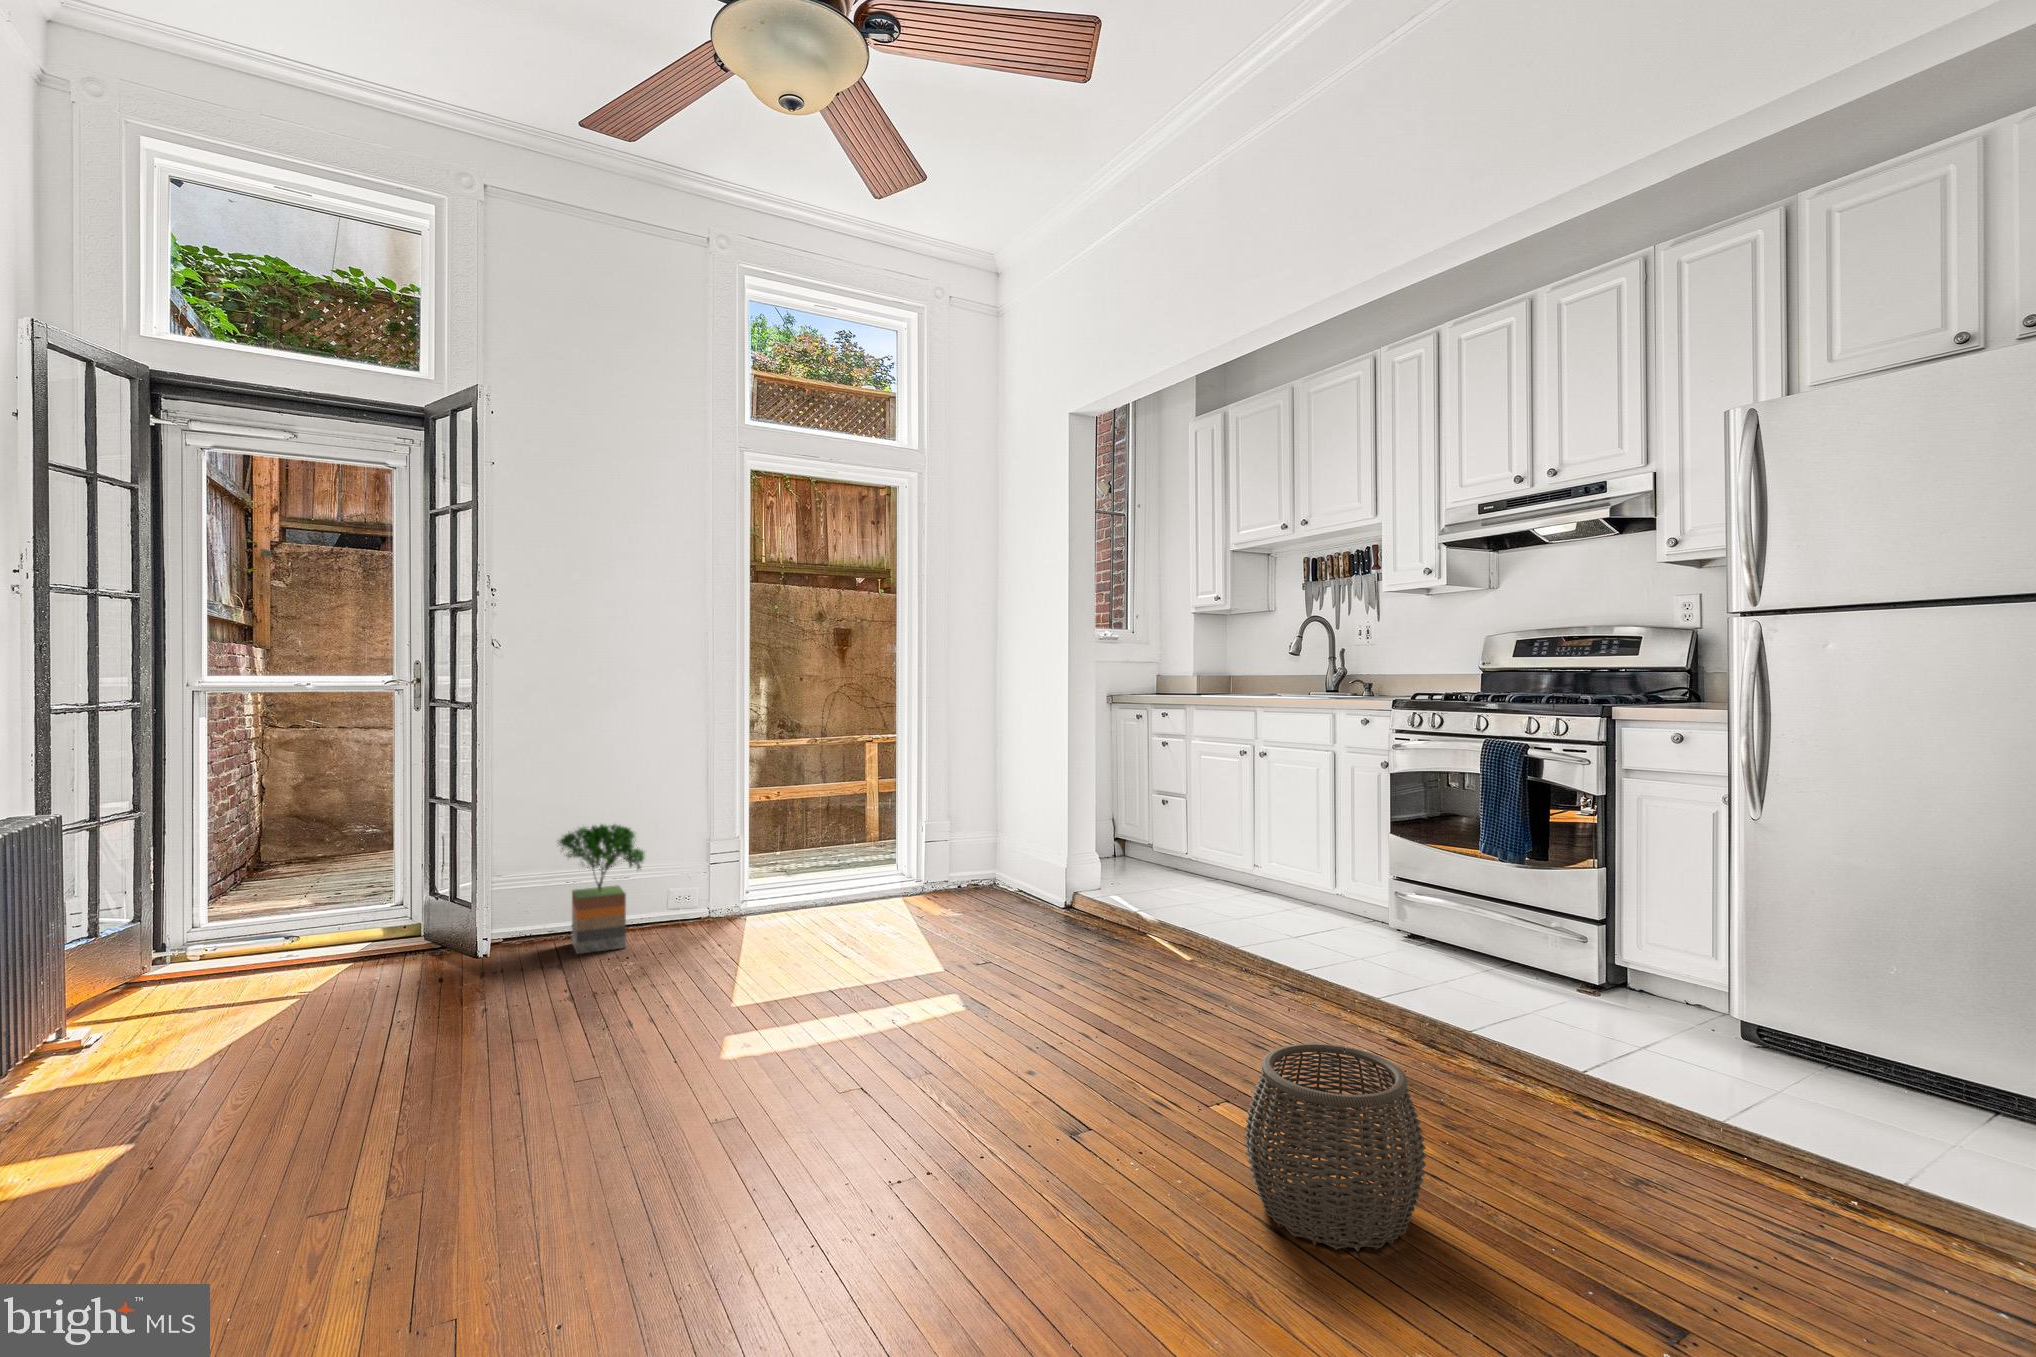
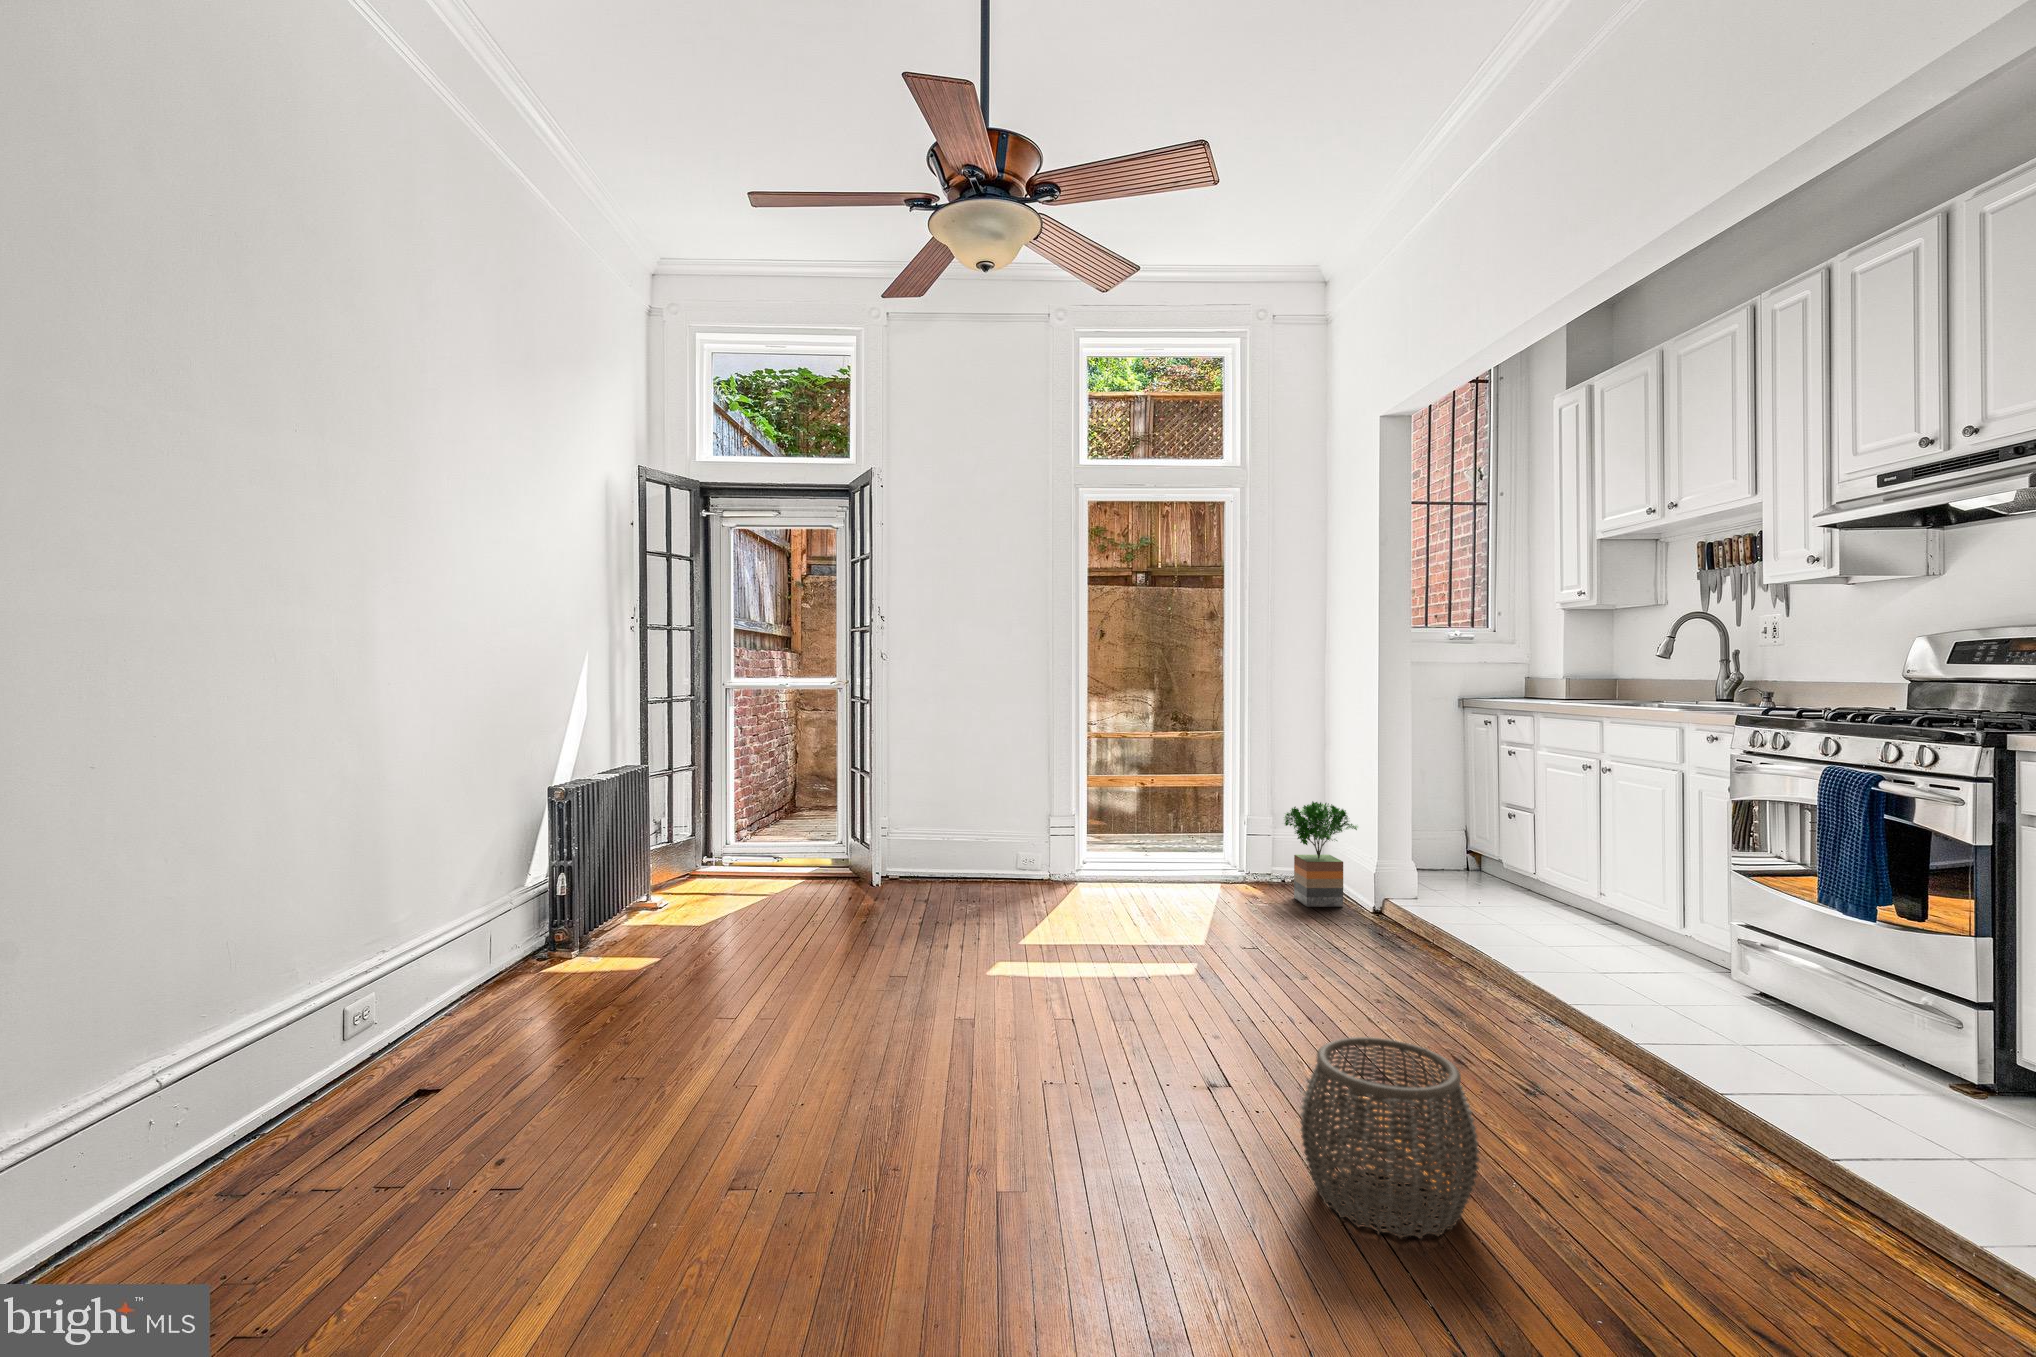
potted tree: present [558,824,645,954] -> present [1284,801,1358,907]

